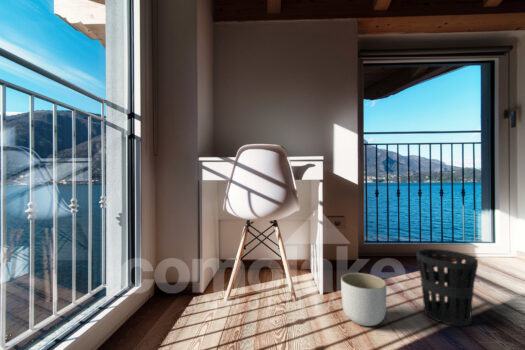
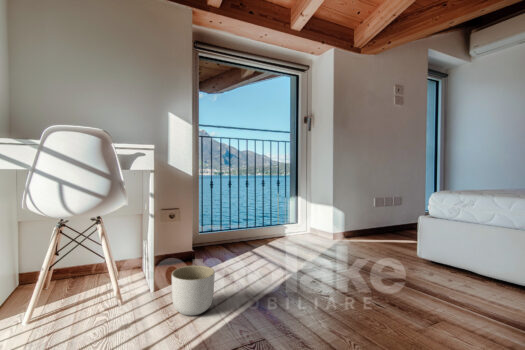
wastebasket: present [417,249,478,326] -> none [244,235,288,299]

